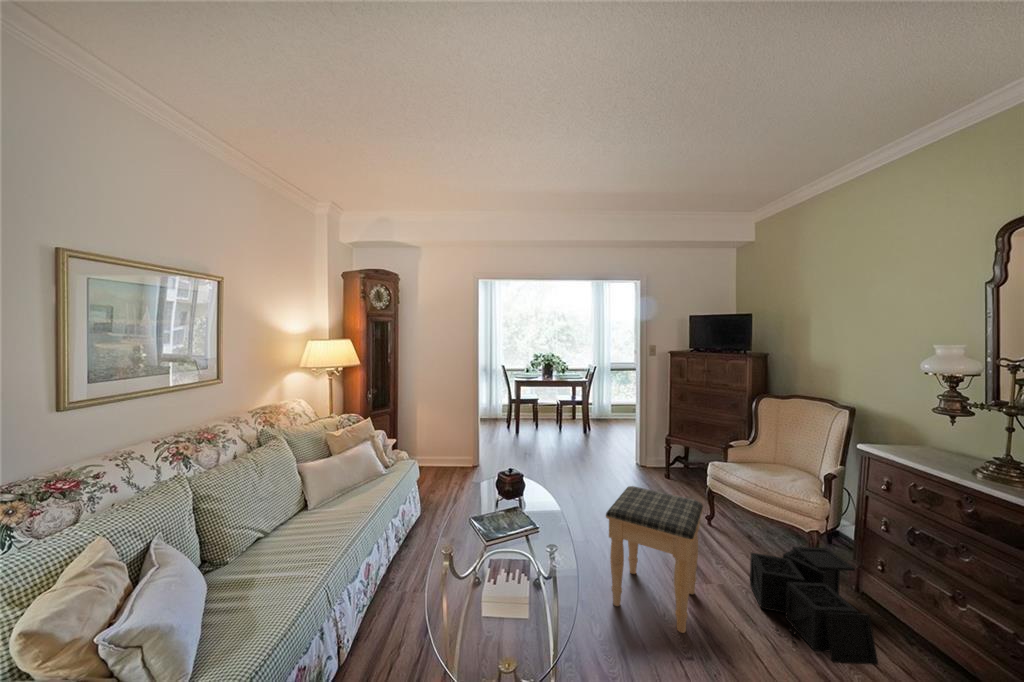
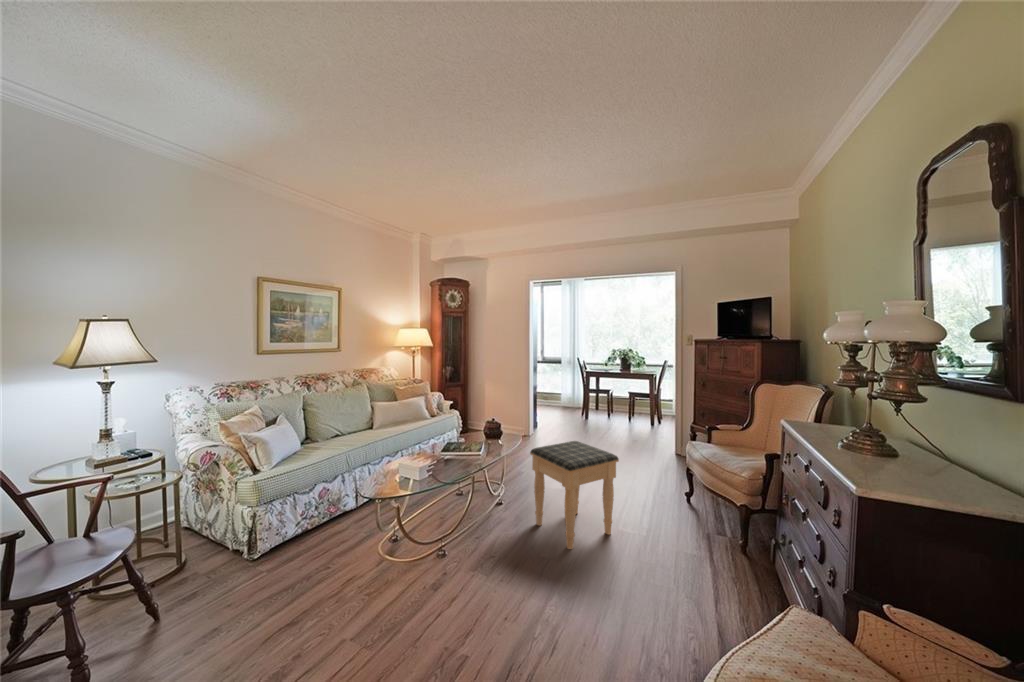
storage bin: present [750,546,878,665] -> none [649,511,763,610]

